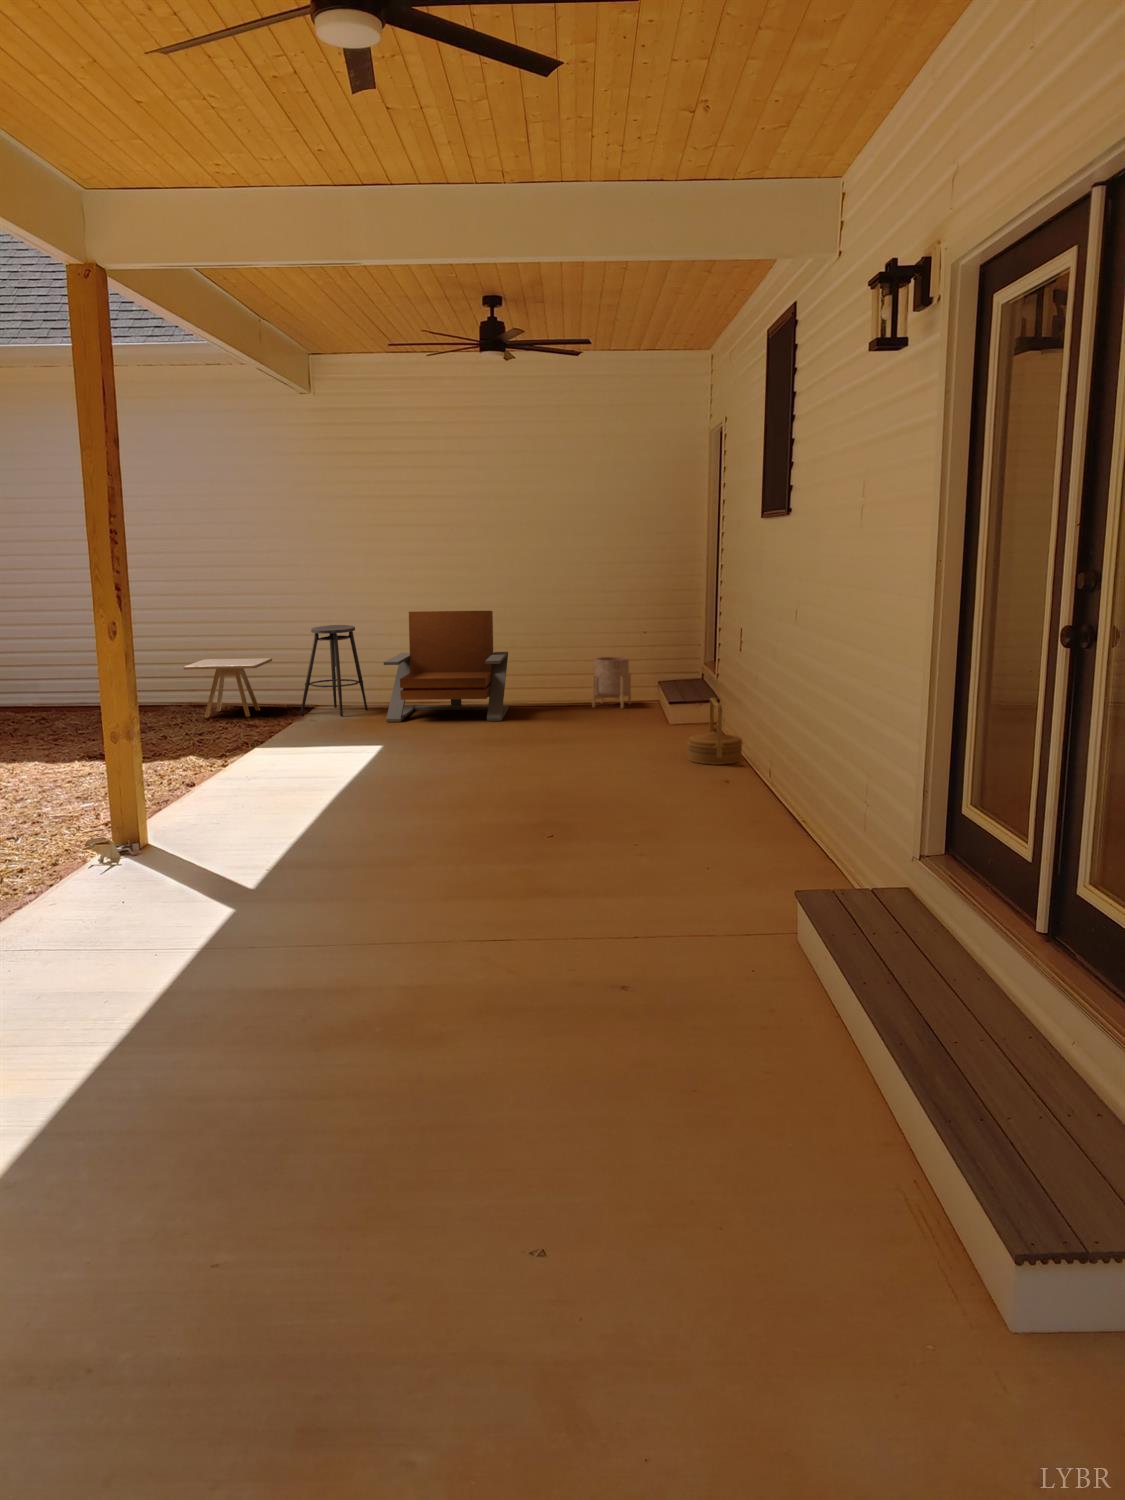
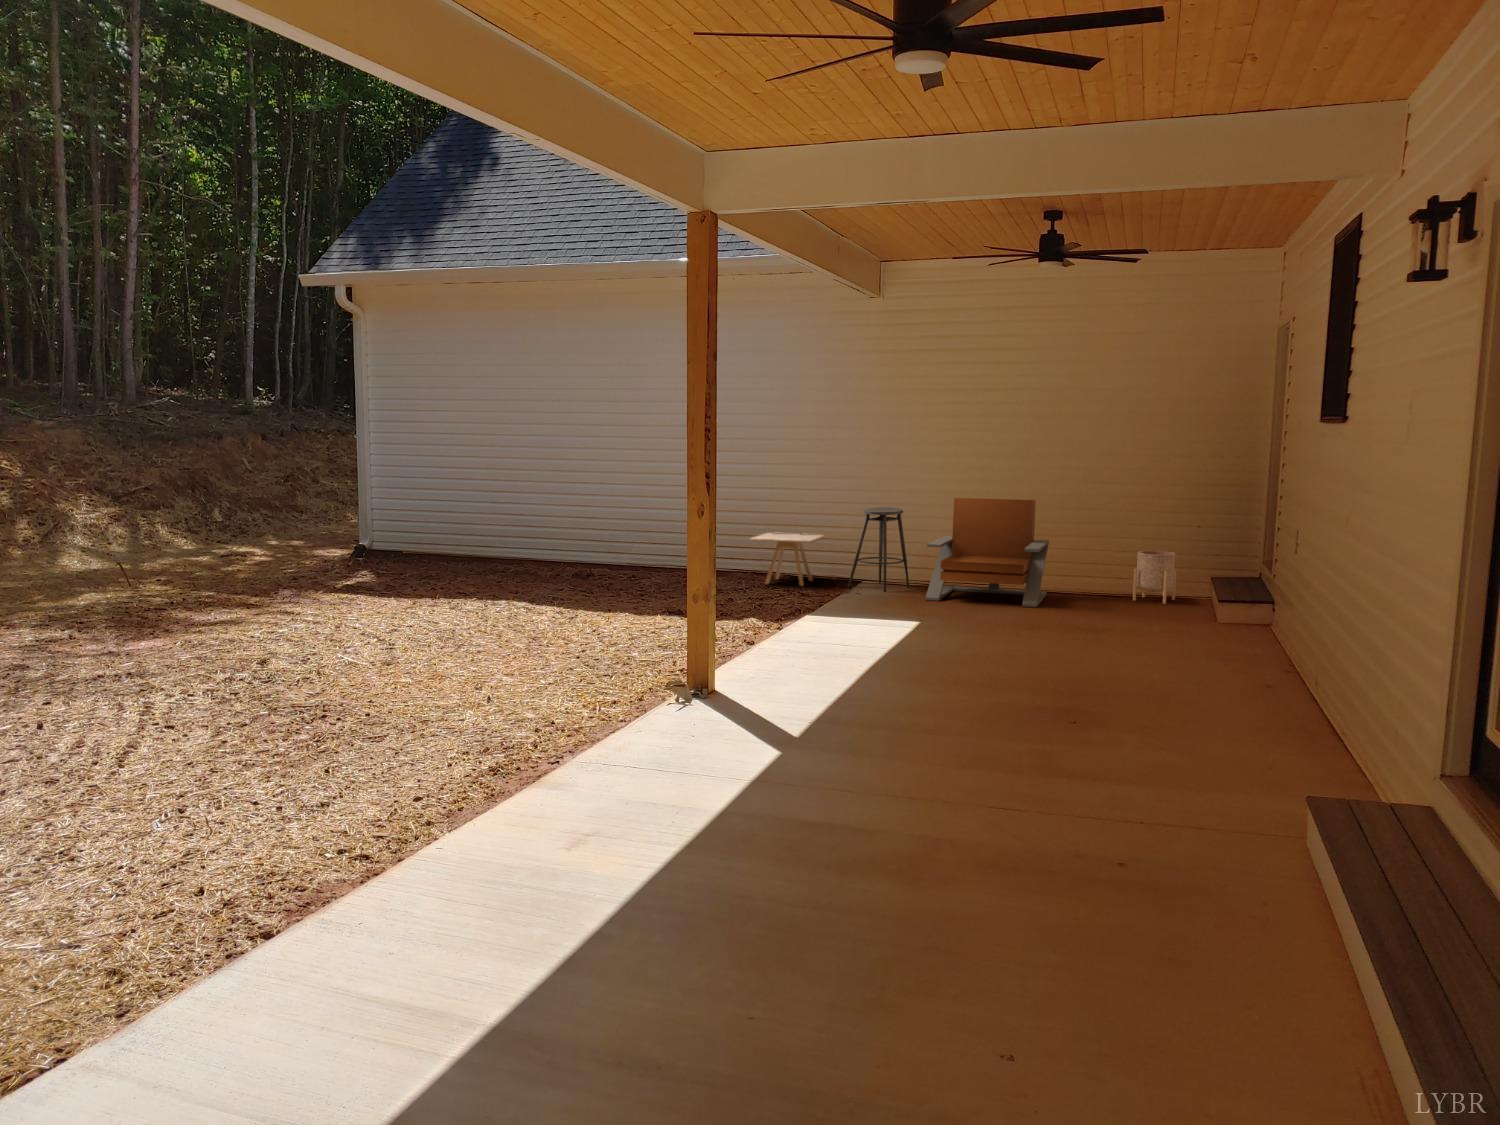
woven basket: present [687,698,743,765] -> none [1225,601,1288,670]

